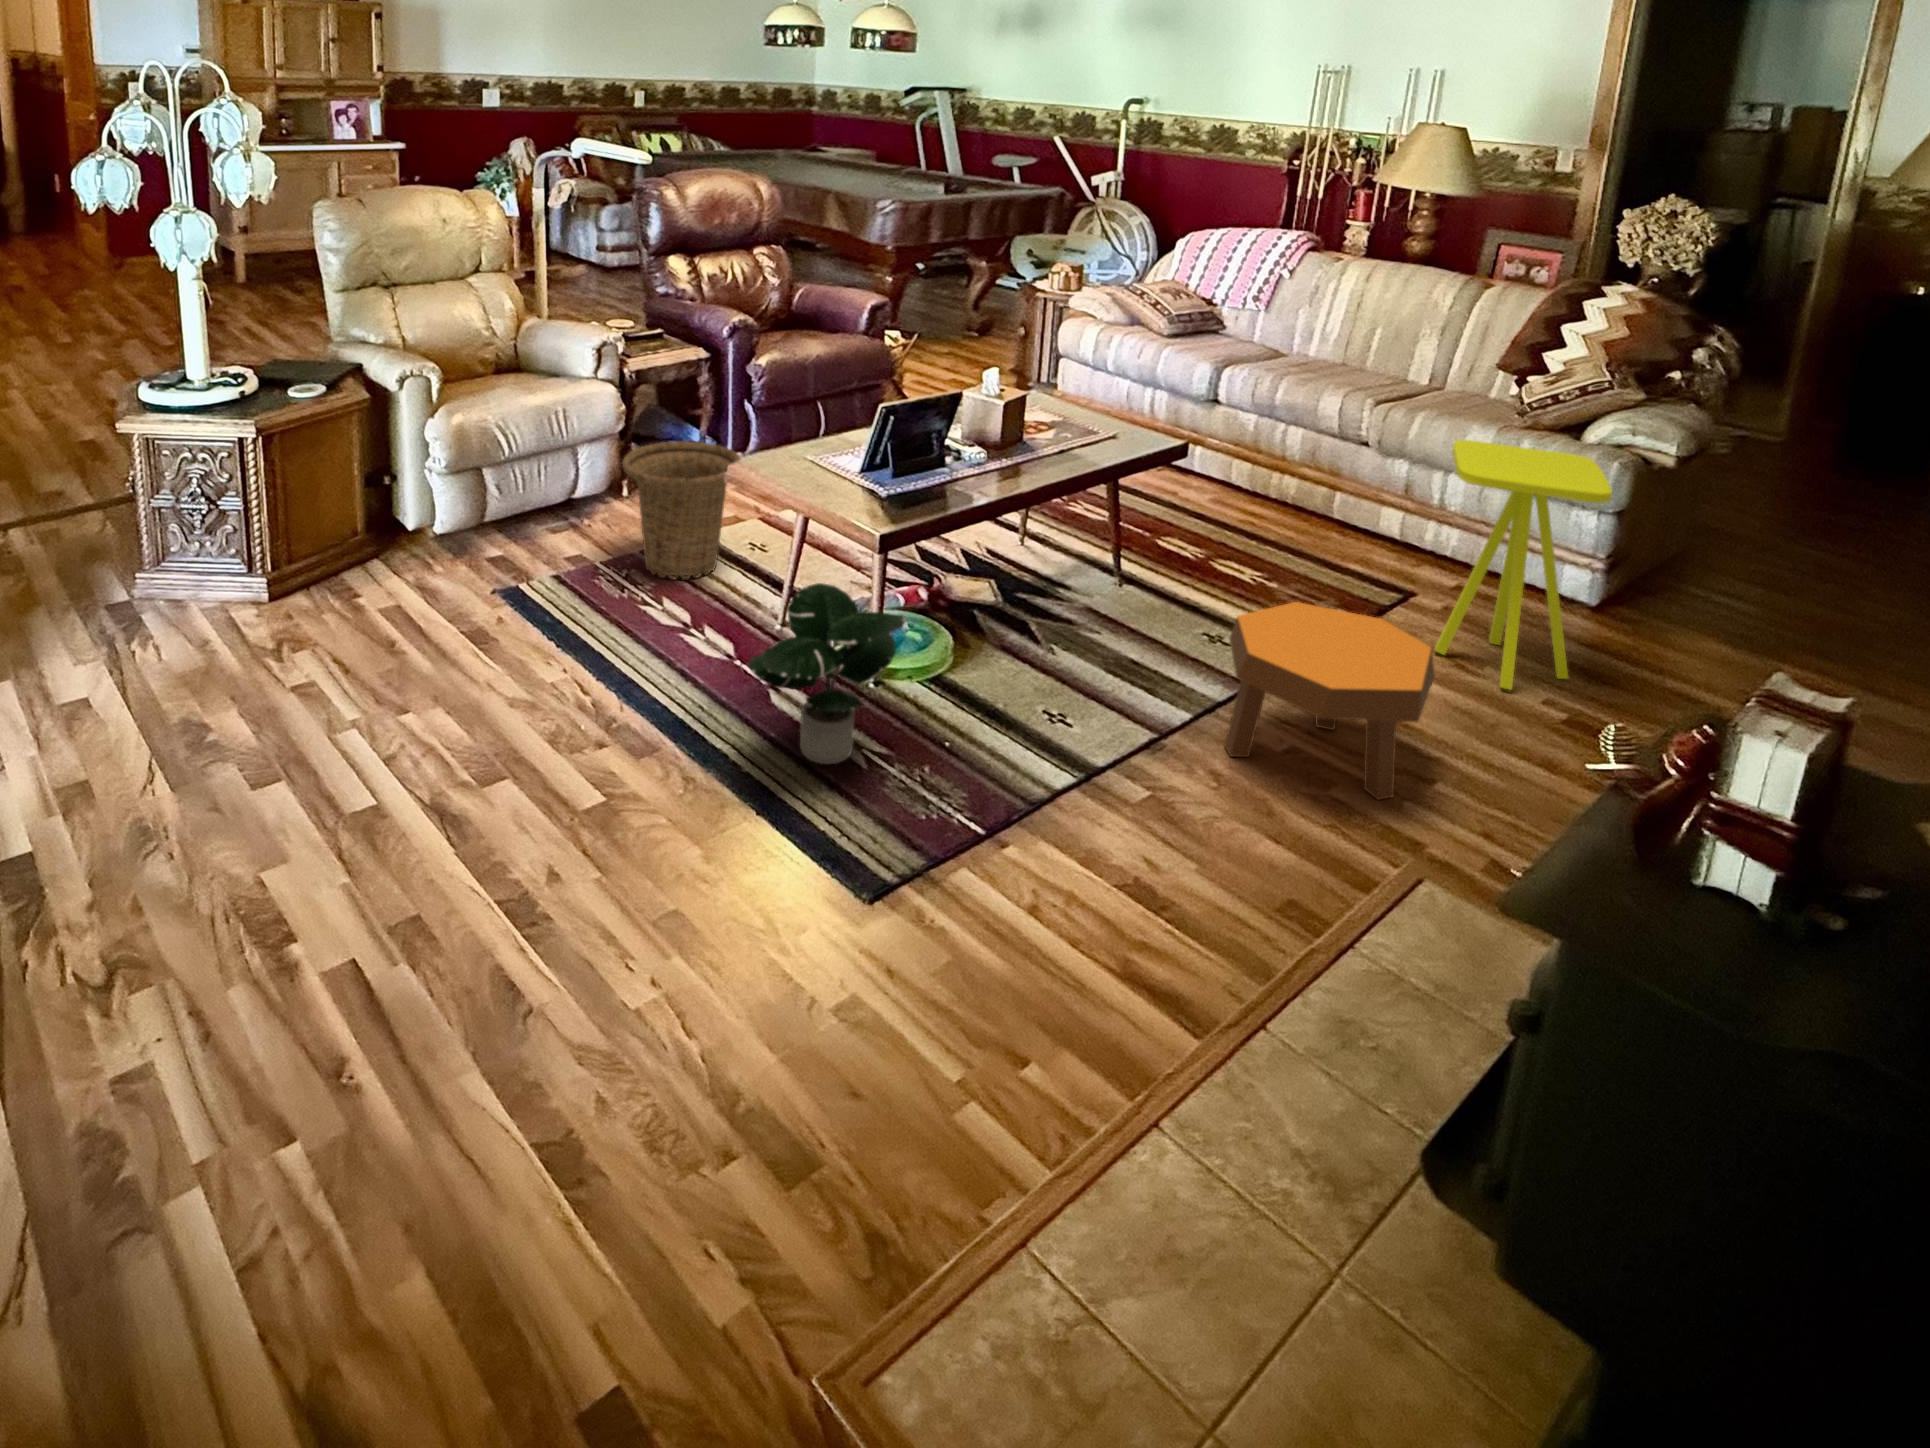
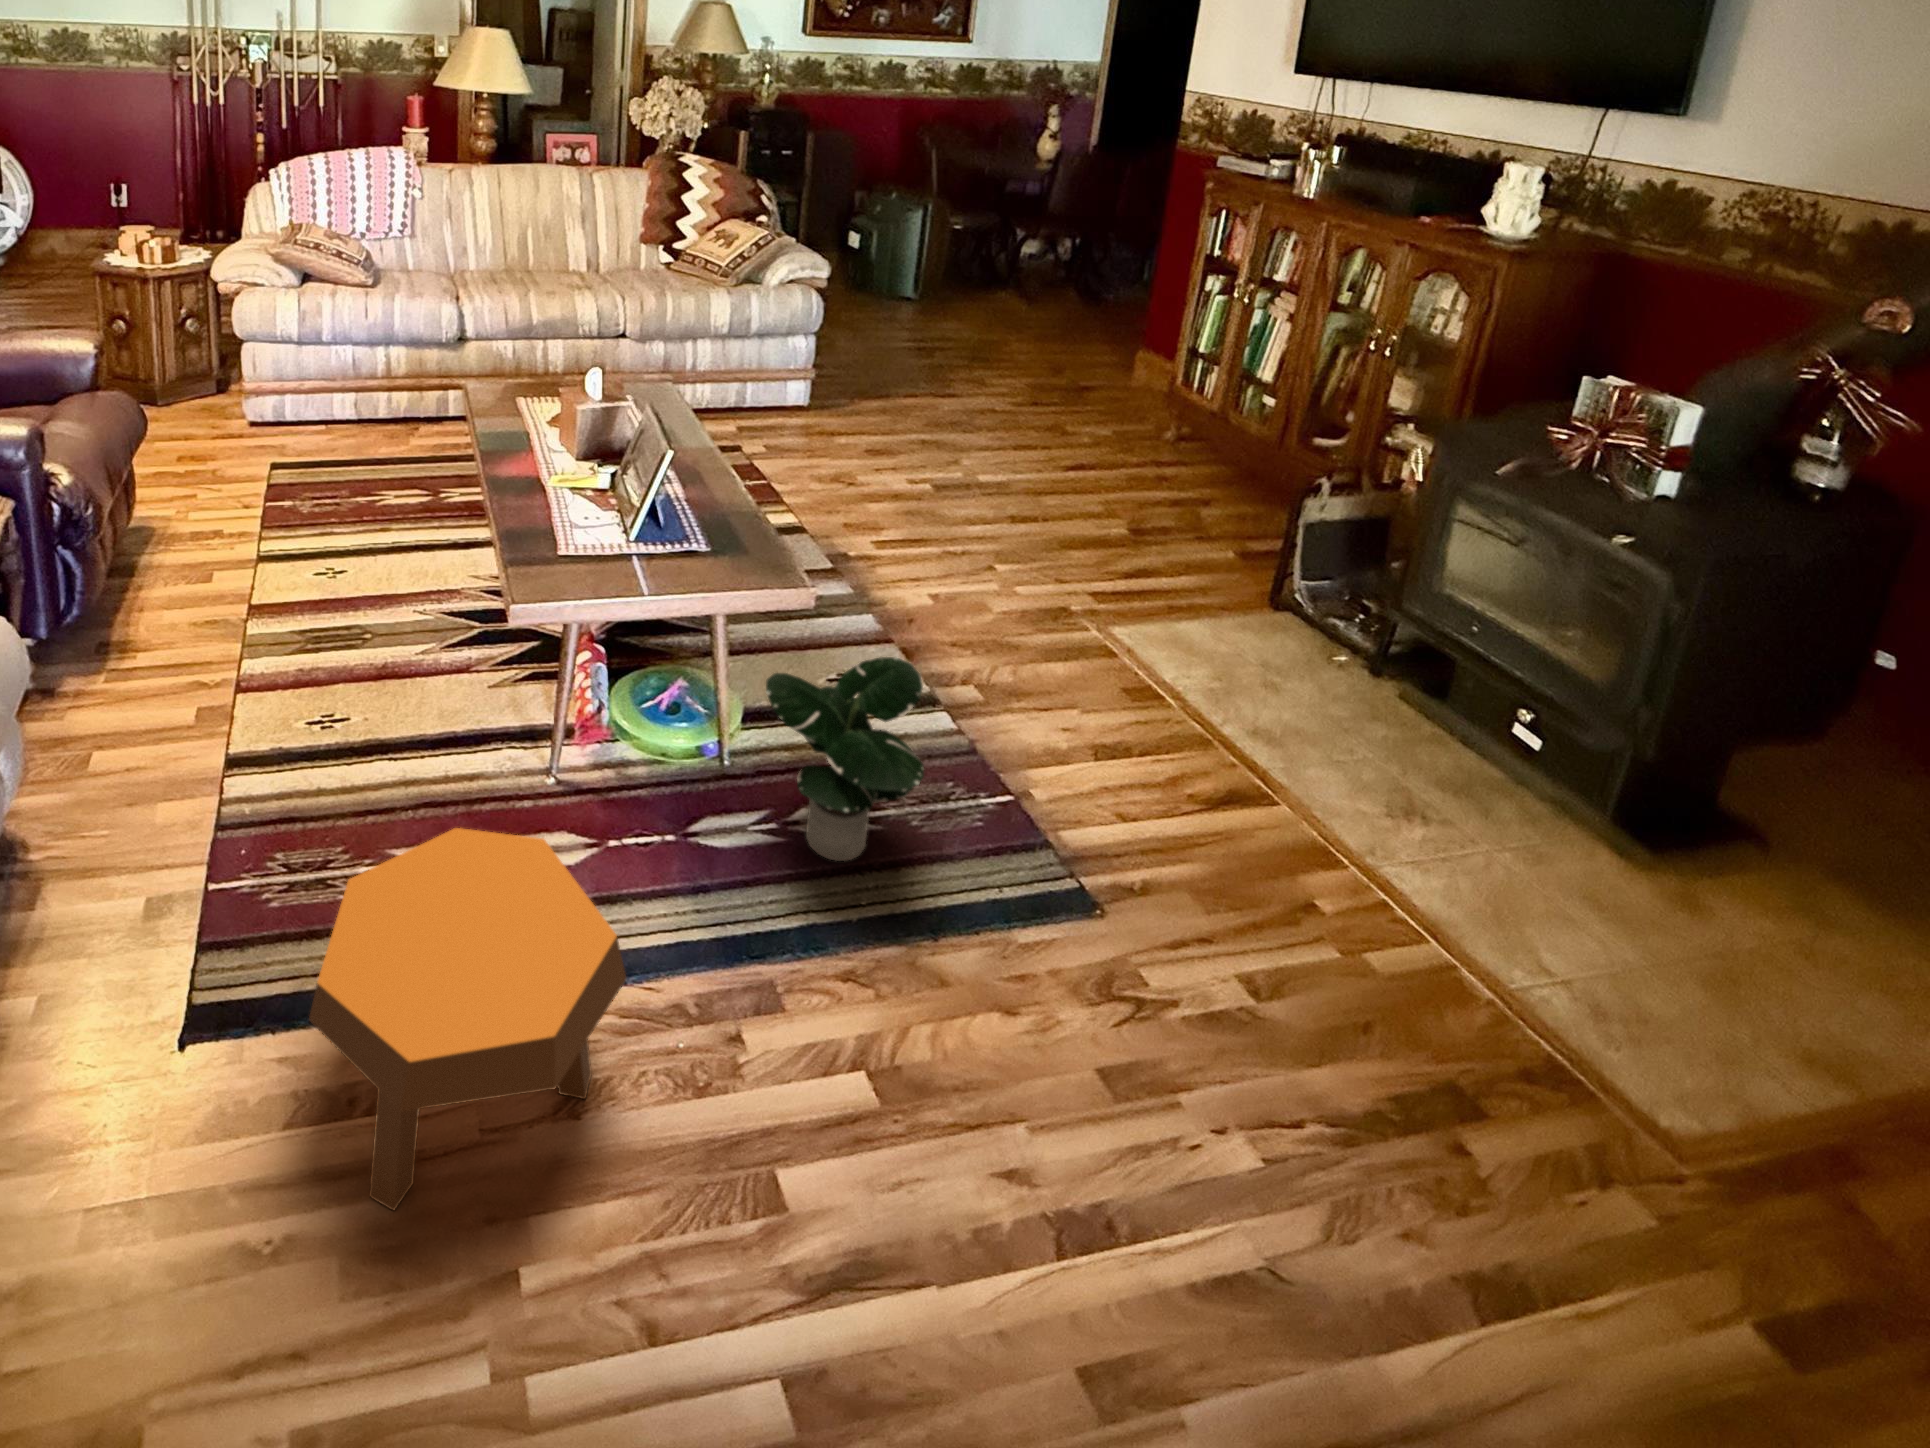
side table: present [1435,440,1612,690] -> none [801,299,931,482]
basket: present [622,441,741,580] -> none [194,610,386,842]
footstool: present [1225,602,1435,800] -> present [309,828,627,1210]

